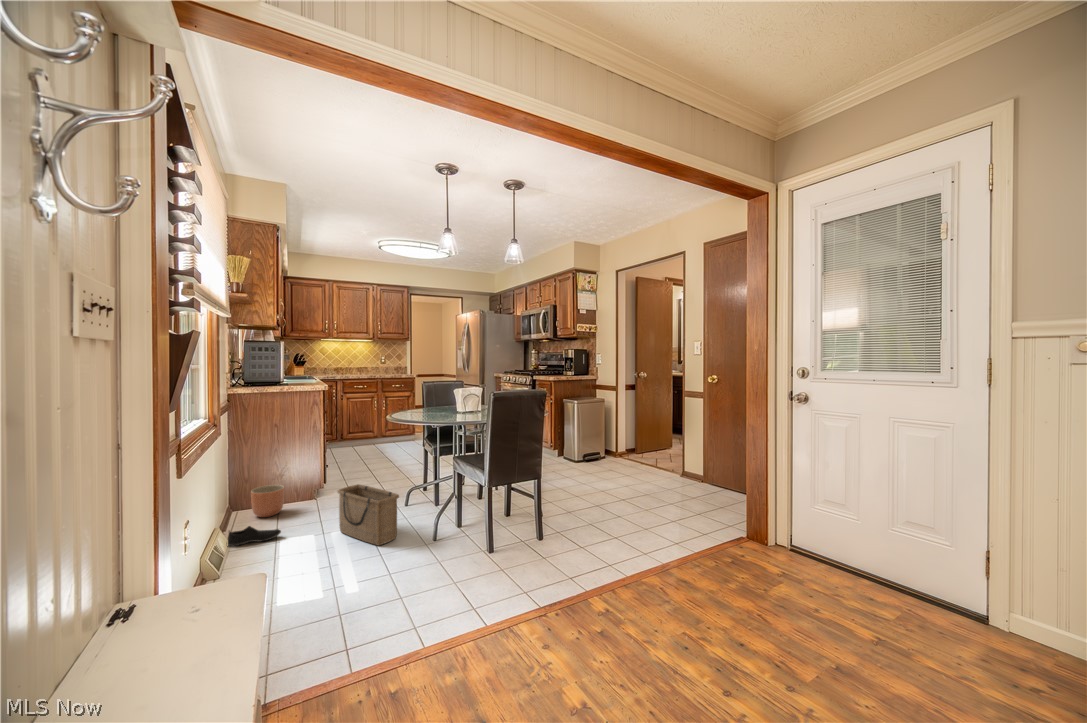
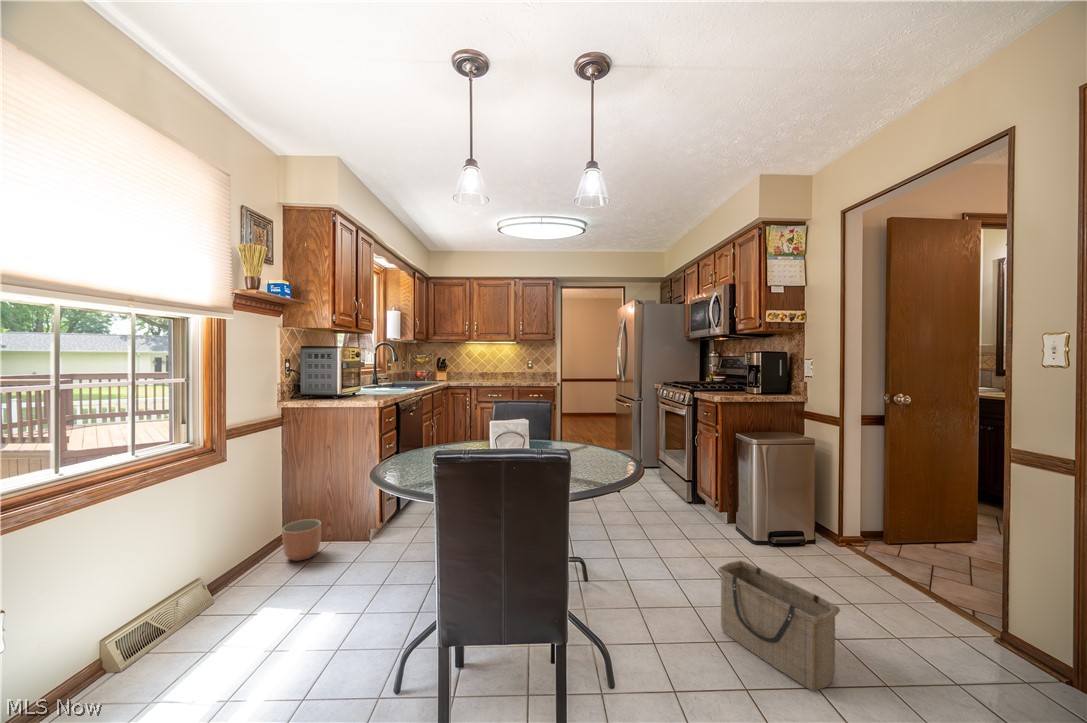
basket: present [338,484,399,545] -> present [718,561,840,691]
shoe: present [228,526,281,547] -> none [205,583,264,609]

